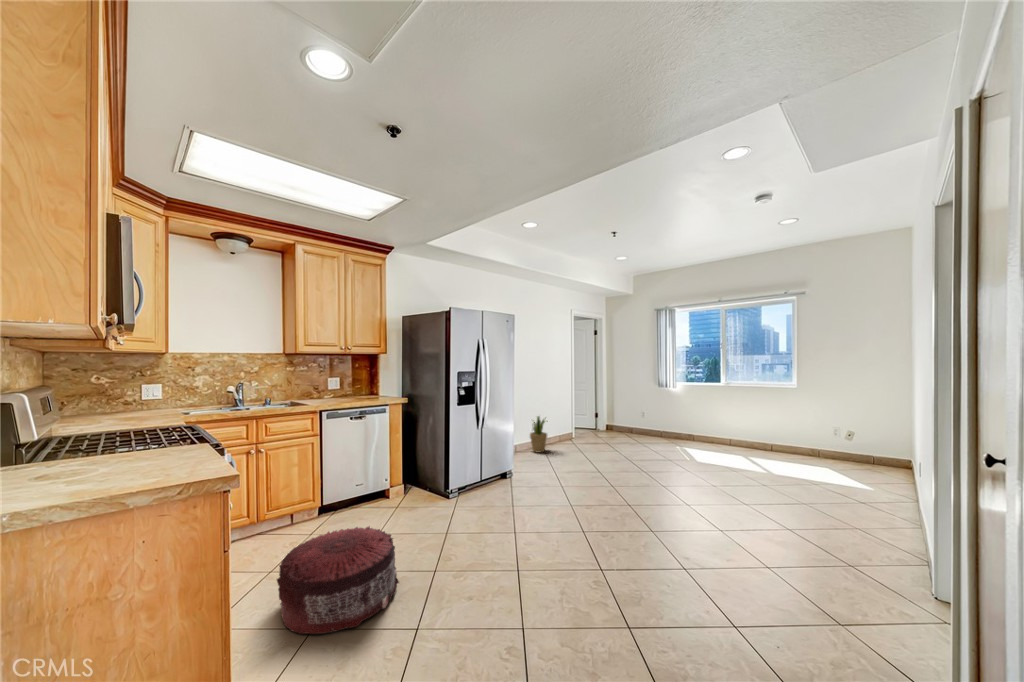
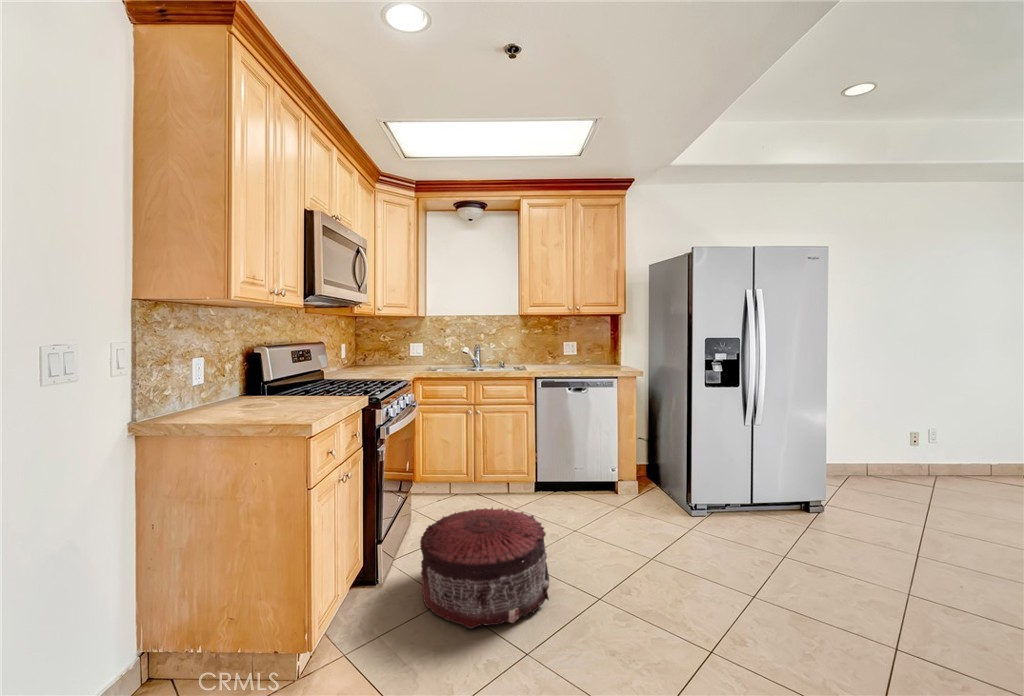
potted plant: present [530,416,548,452] -> none [886,425,933,490]

